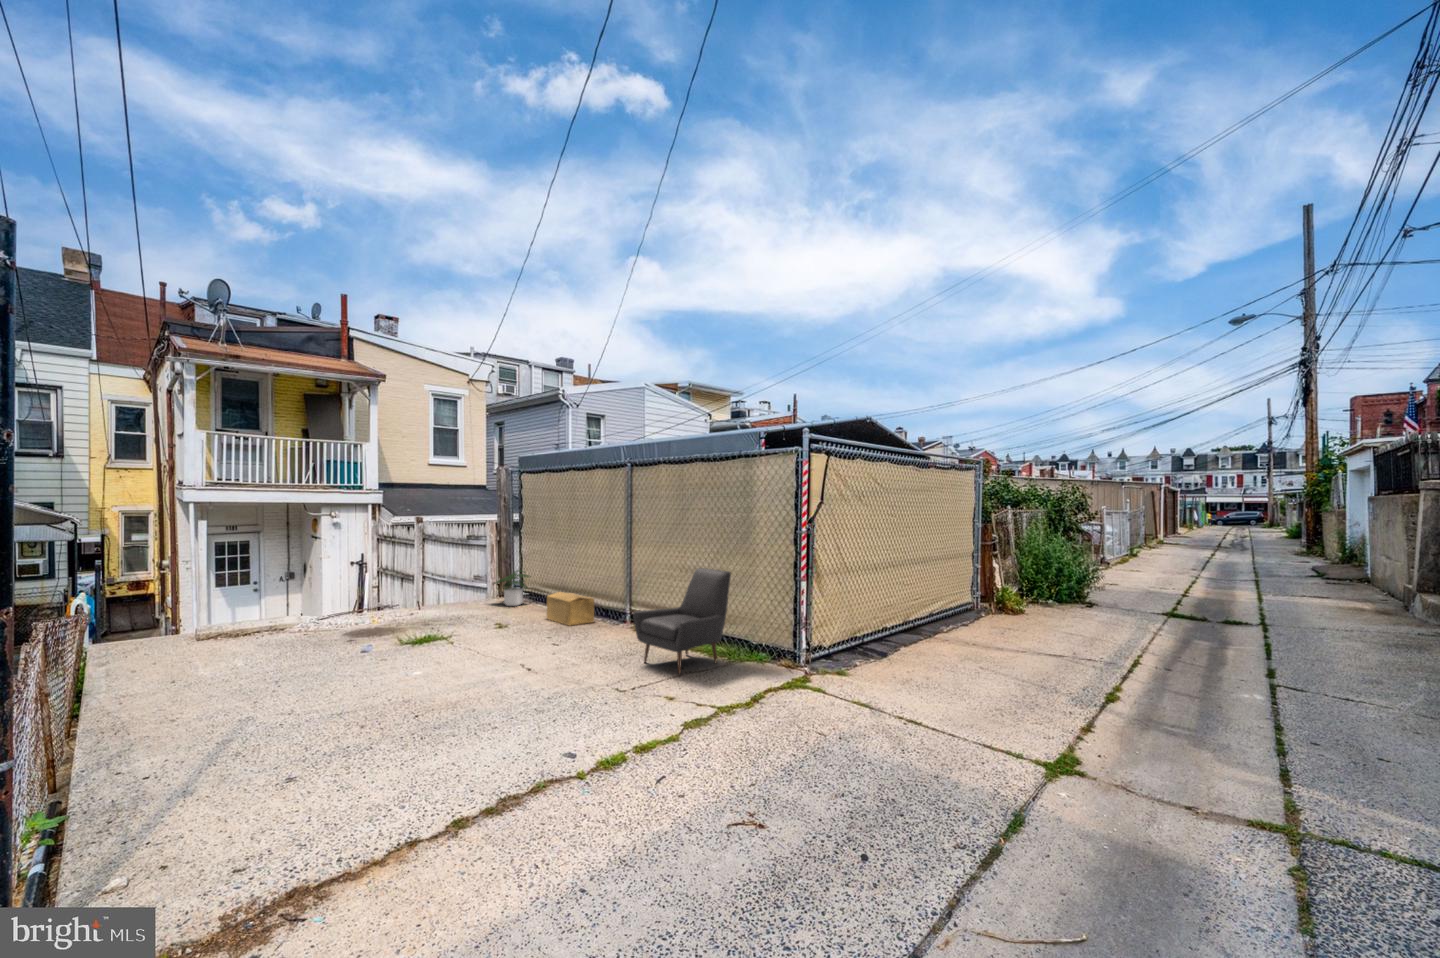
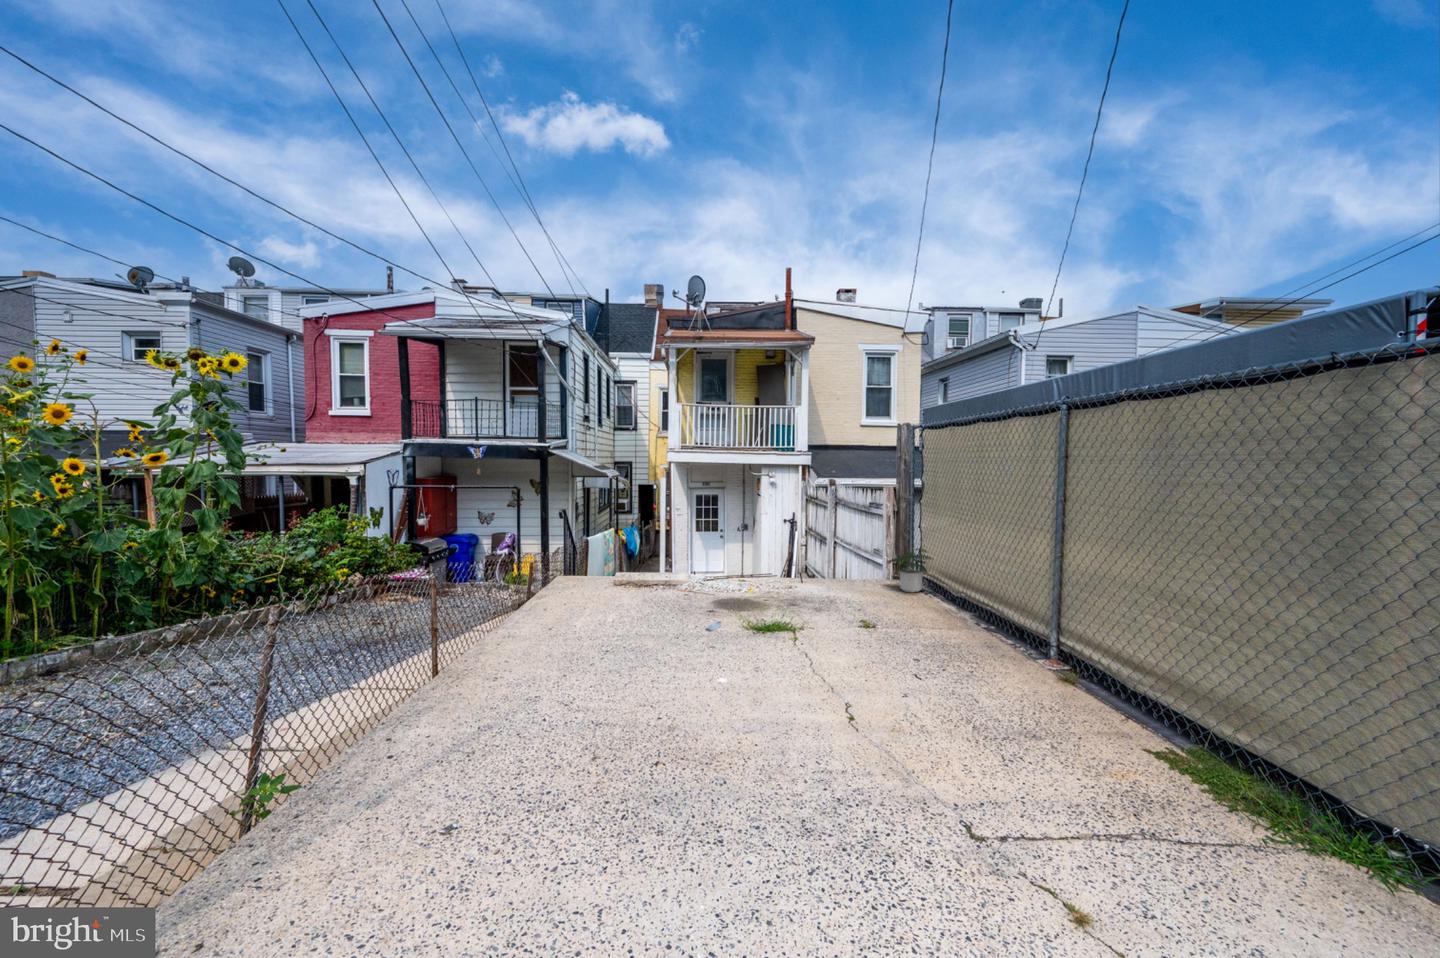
chair: present [633,568,731,674] -> none [1042,607,1294,839]
cardboard box: present [547,592,594,626] -> none [939,588,1005,642]

